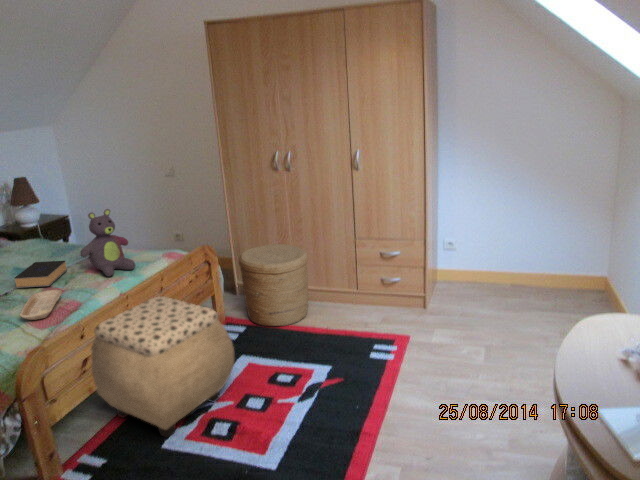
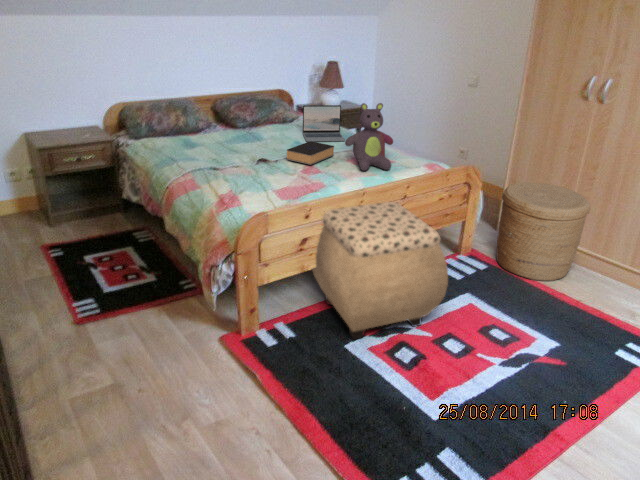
laptop: none [7,219,68,264] -> present [303,105,345,142]
tray: present [20,290,62,320] -> none [271,167,315,191]

